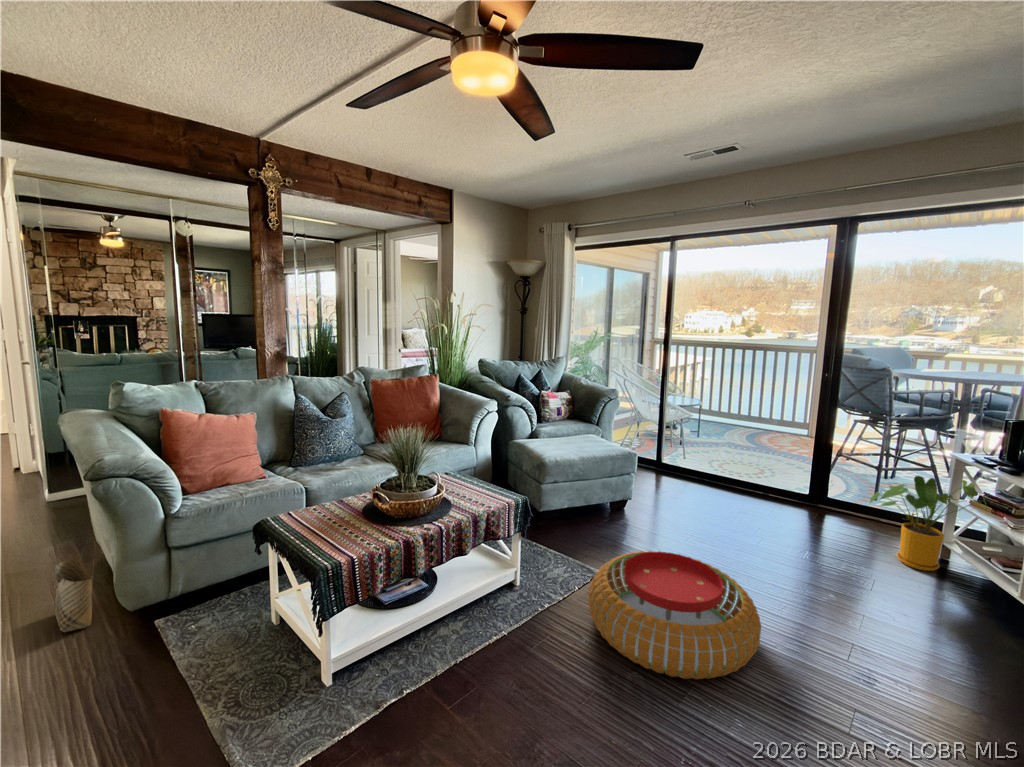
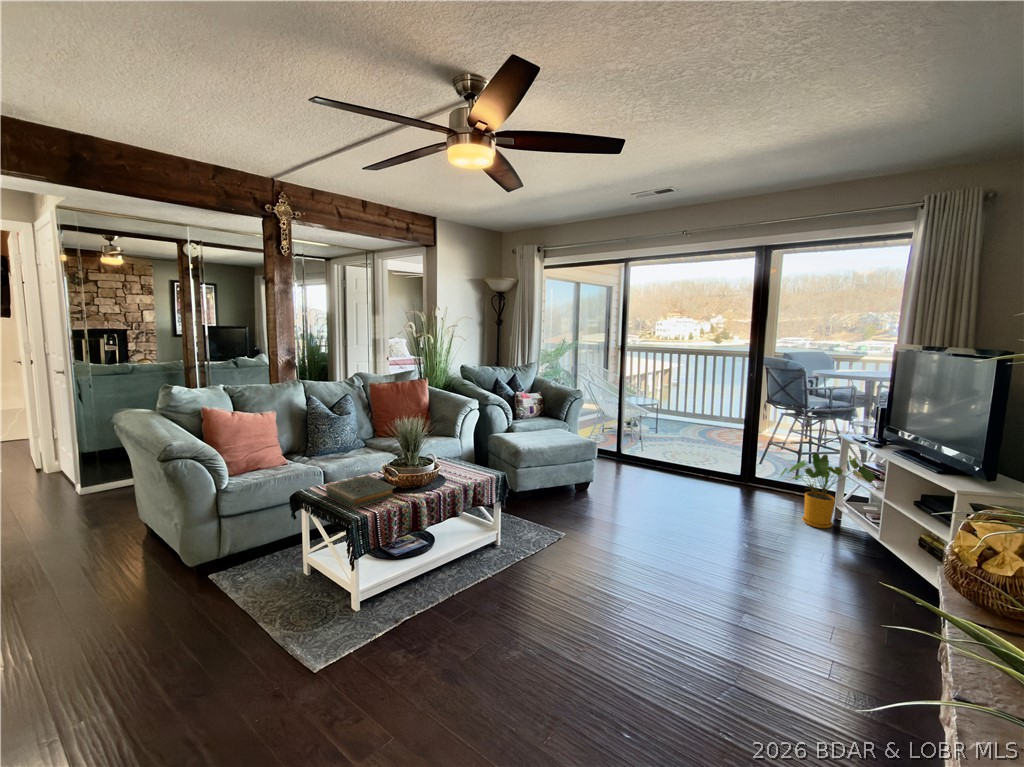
hardback book: none [296,499,386,551] -> present [326,475,396,508]
woven basket: present [45,538,93,632] -> none [121,510,160,584]
pouf: present [588,551,761,679] -> none [554,513,682,599]

